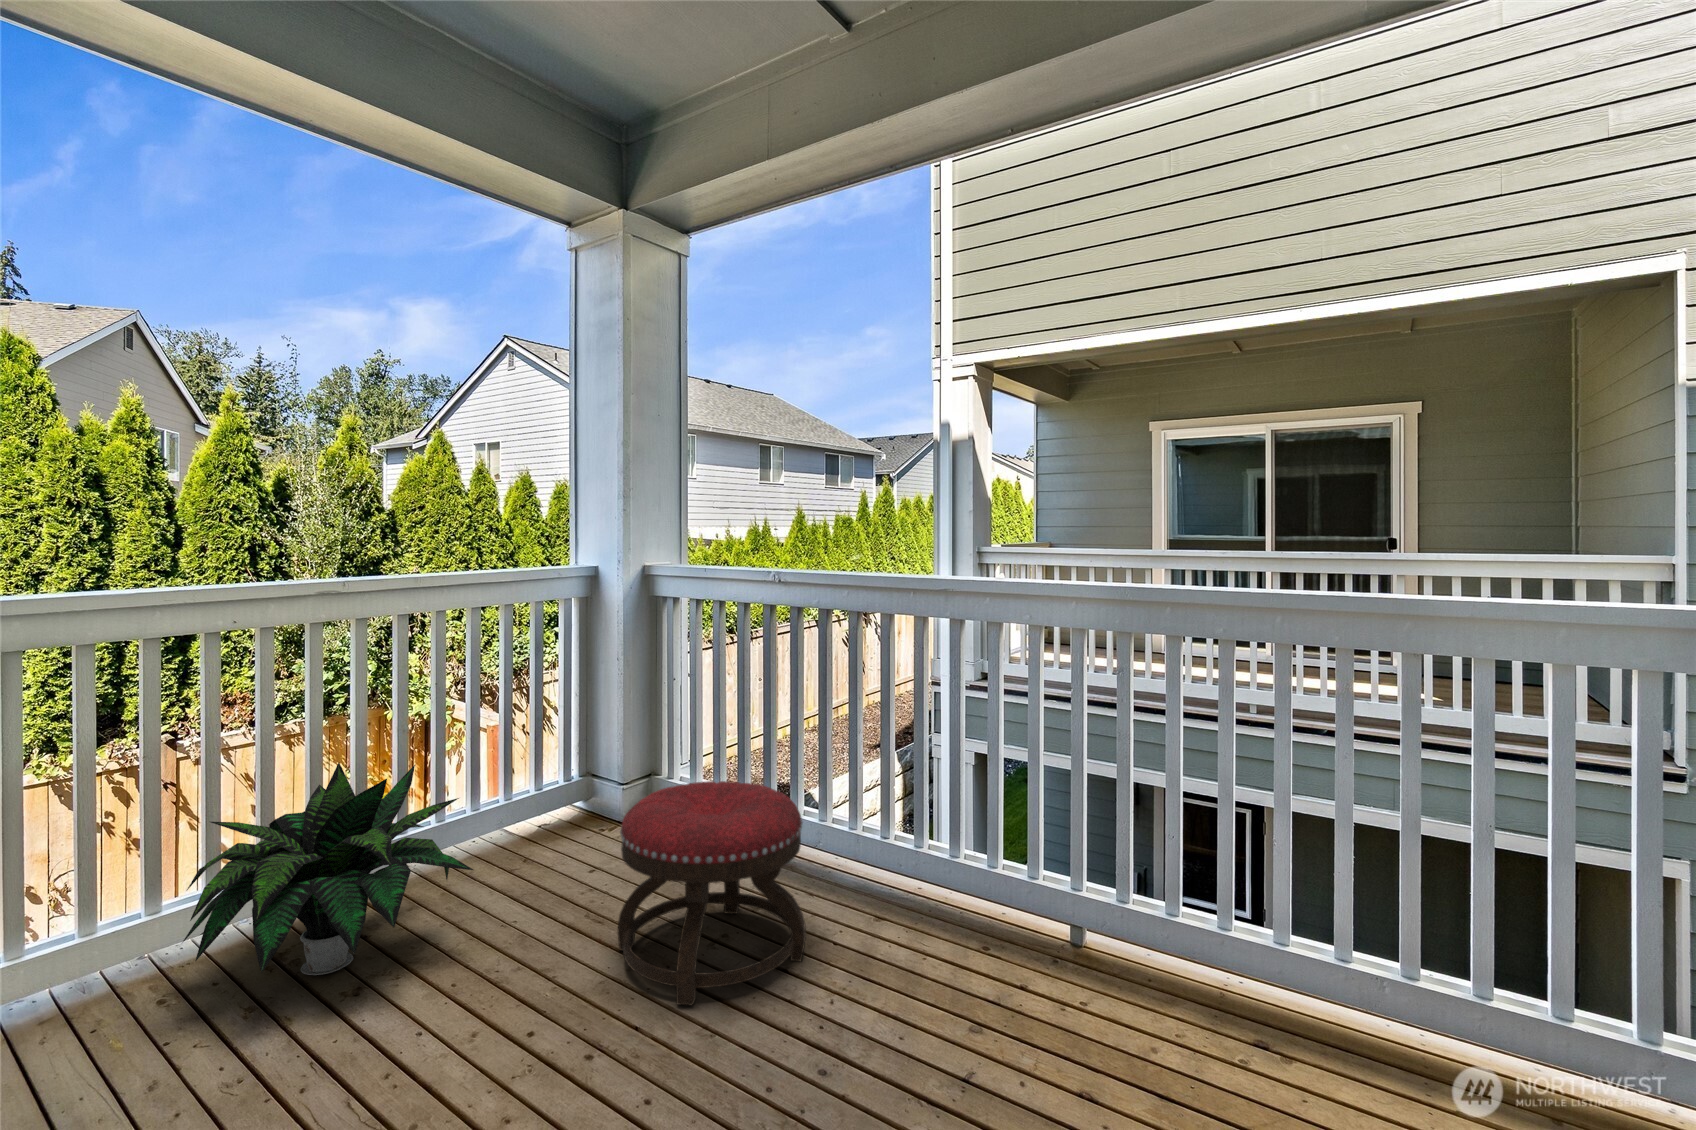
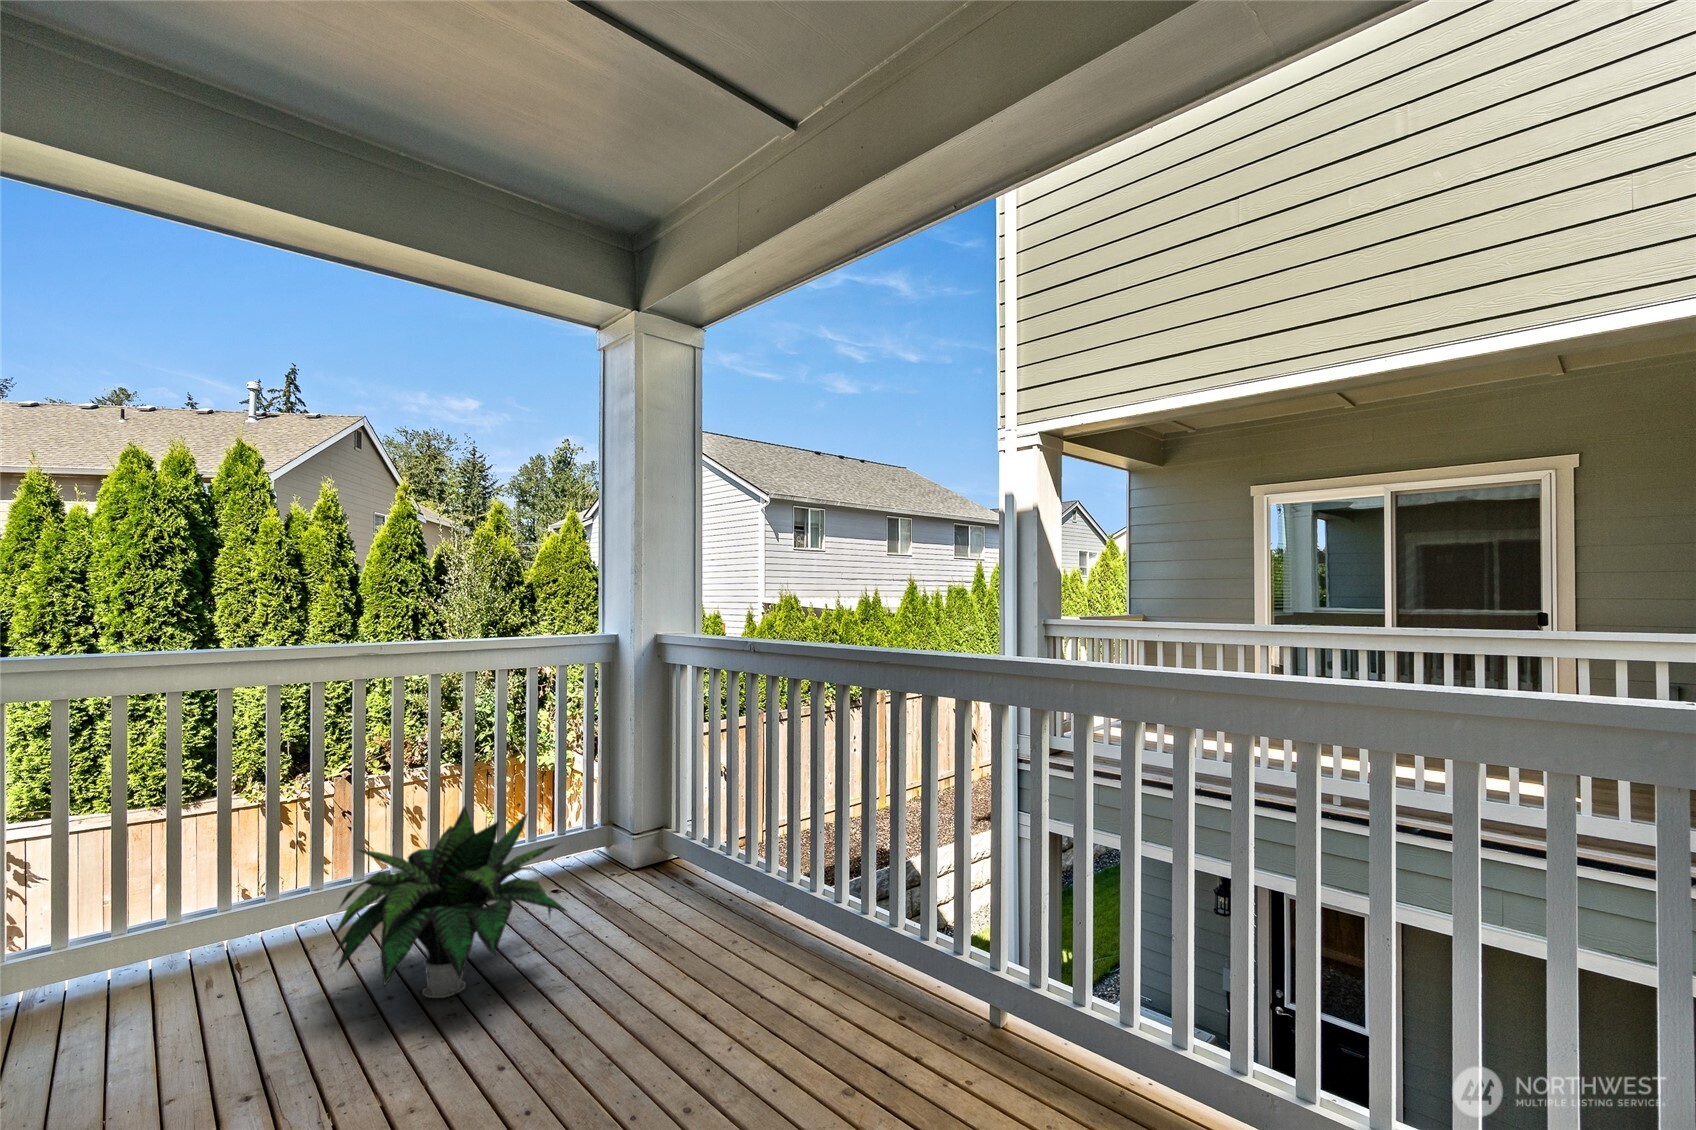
ottoman: present [618,781,806,1006] -> none [693,842,872,1061]

